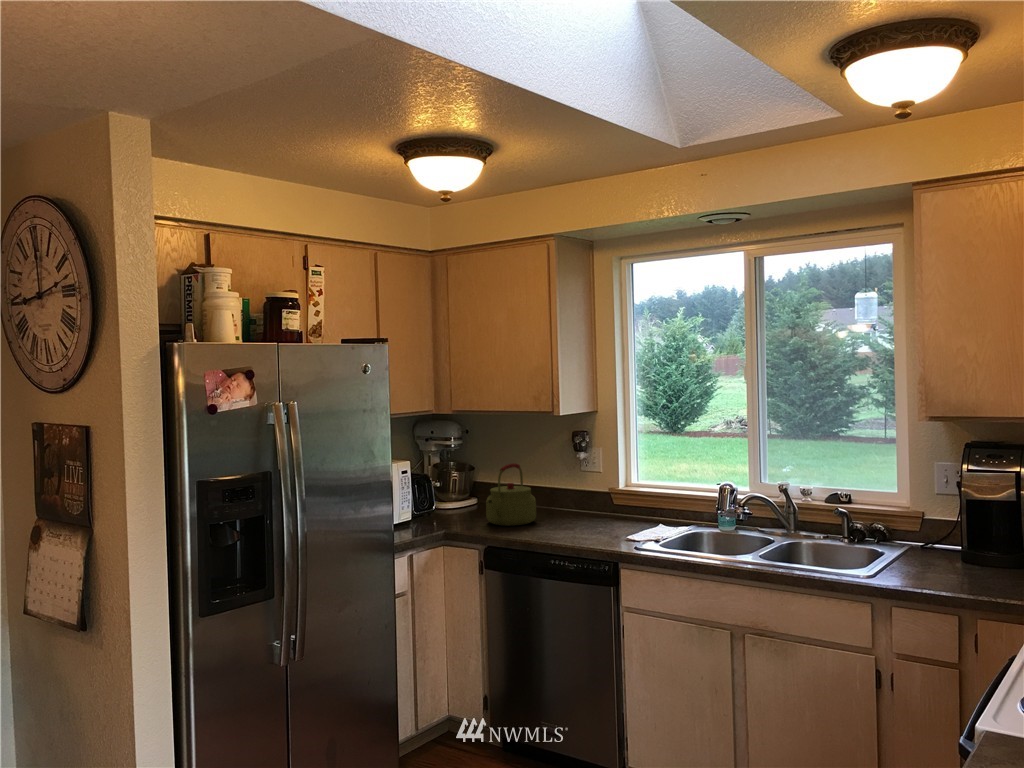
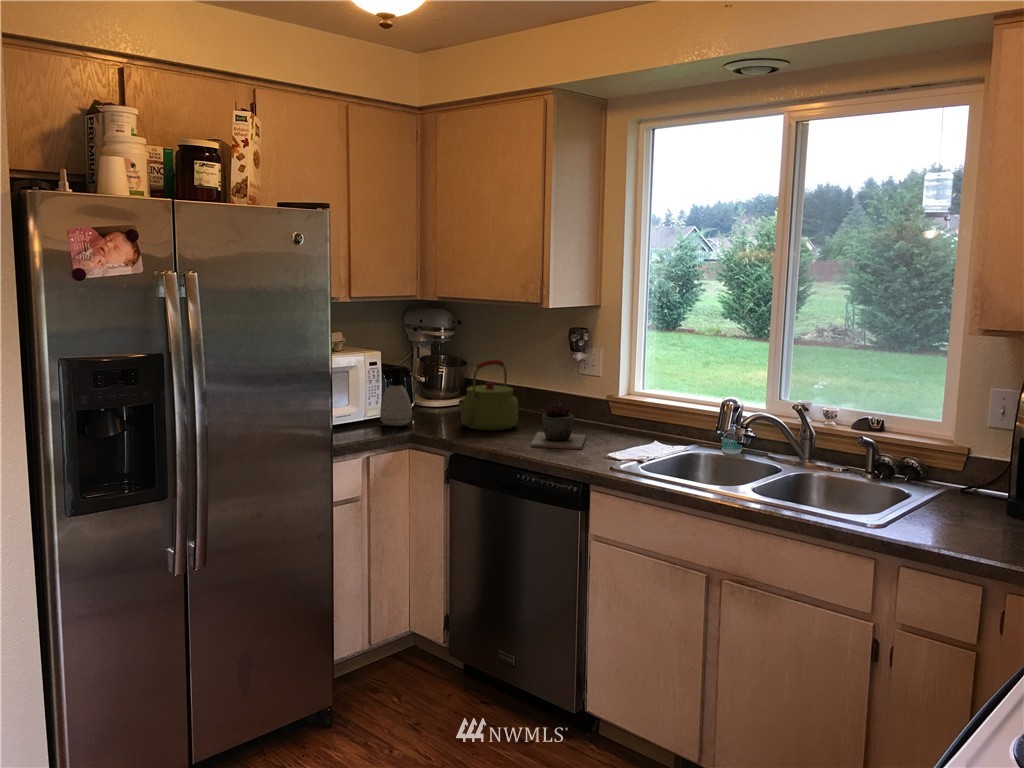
soap dispenser: none [416,475,444,527] -> present [380,367,412,426]
succulent plant: none [558,496,604,537] -> present [530,402,586,449]

